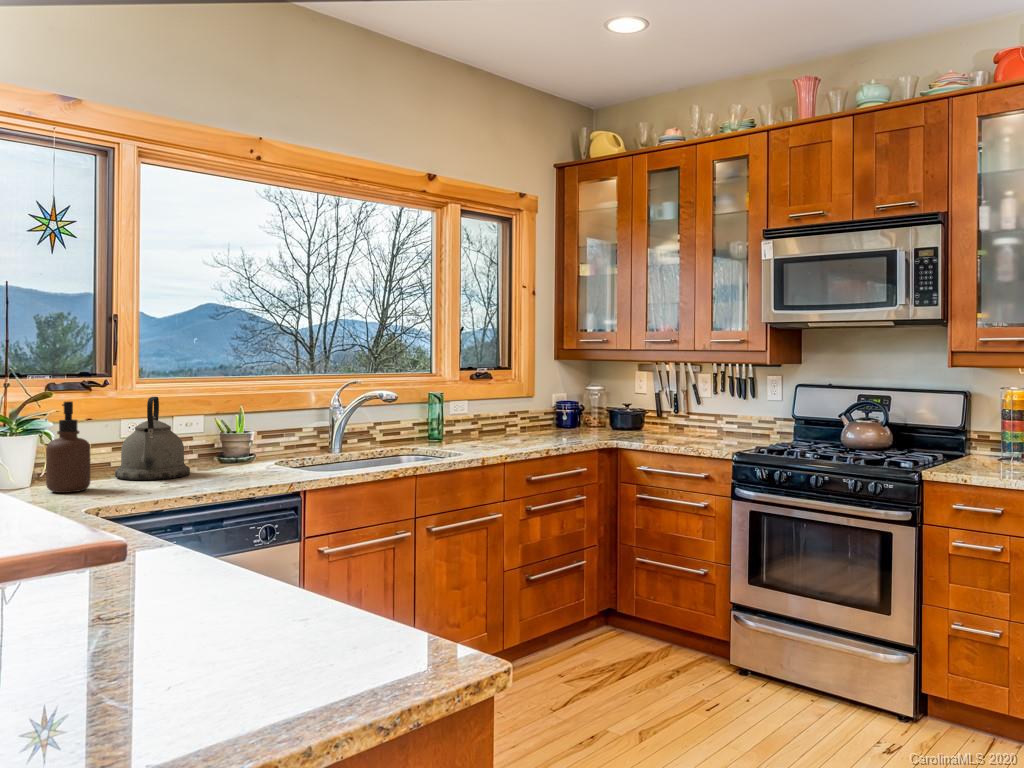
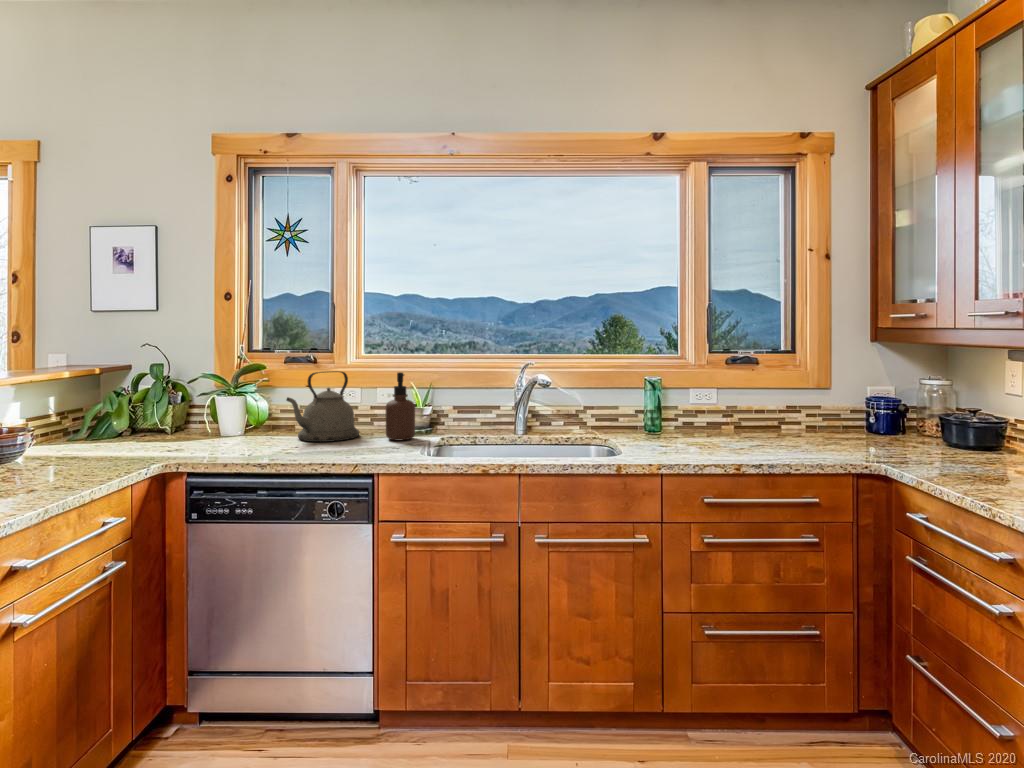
soap dispenser: present [46,401,91,493] -> present [386,372,415,441]

